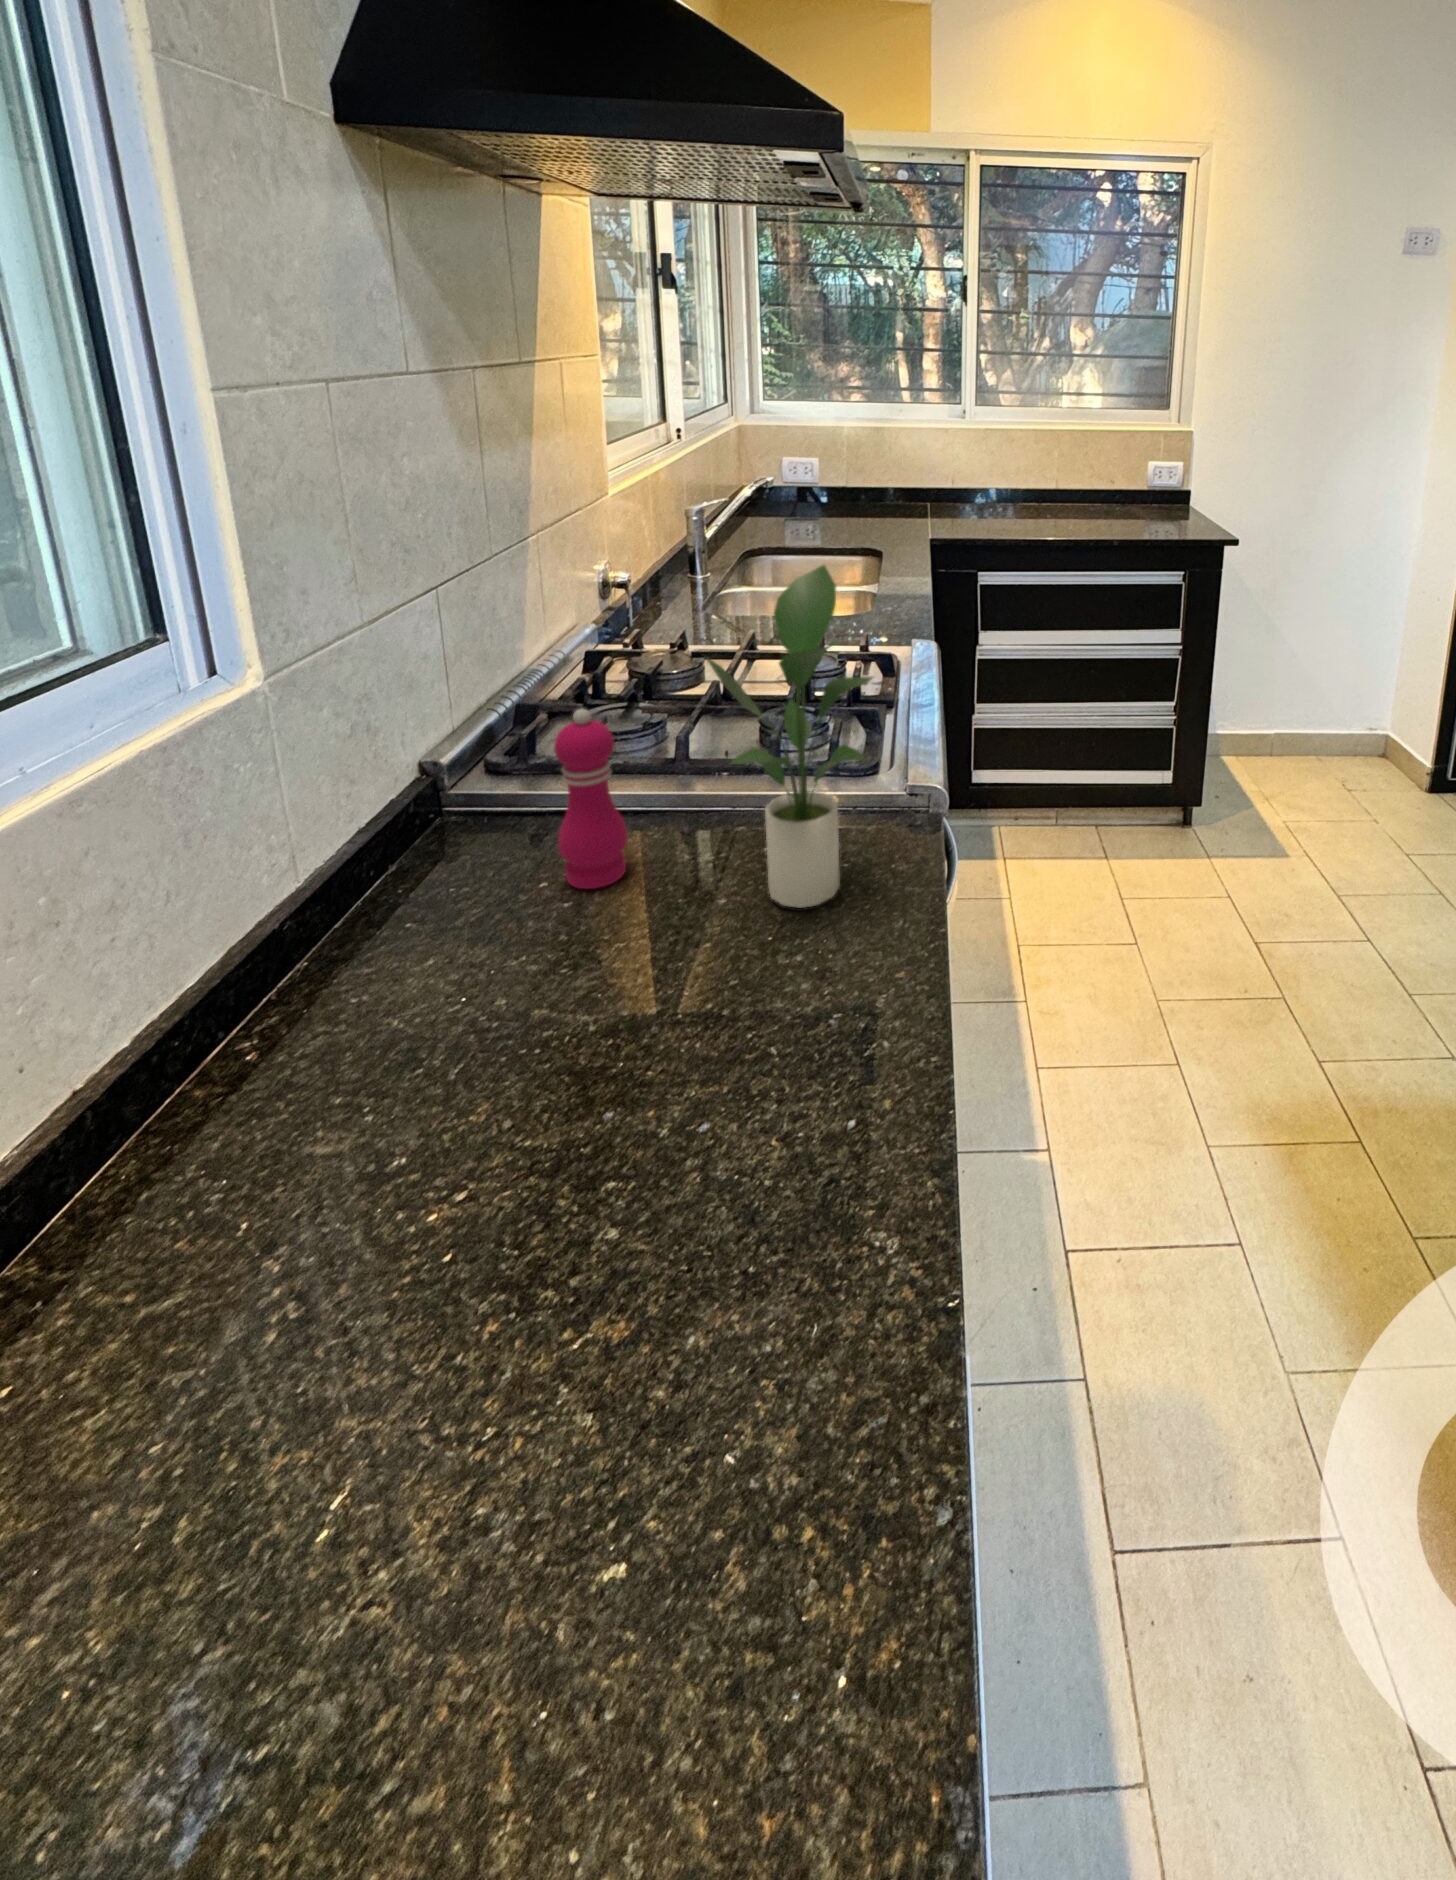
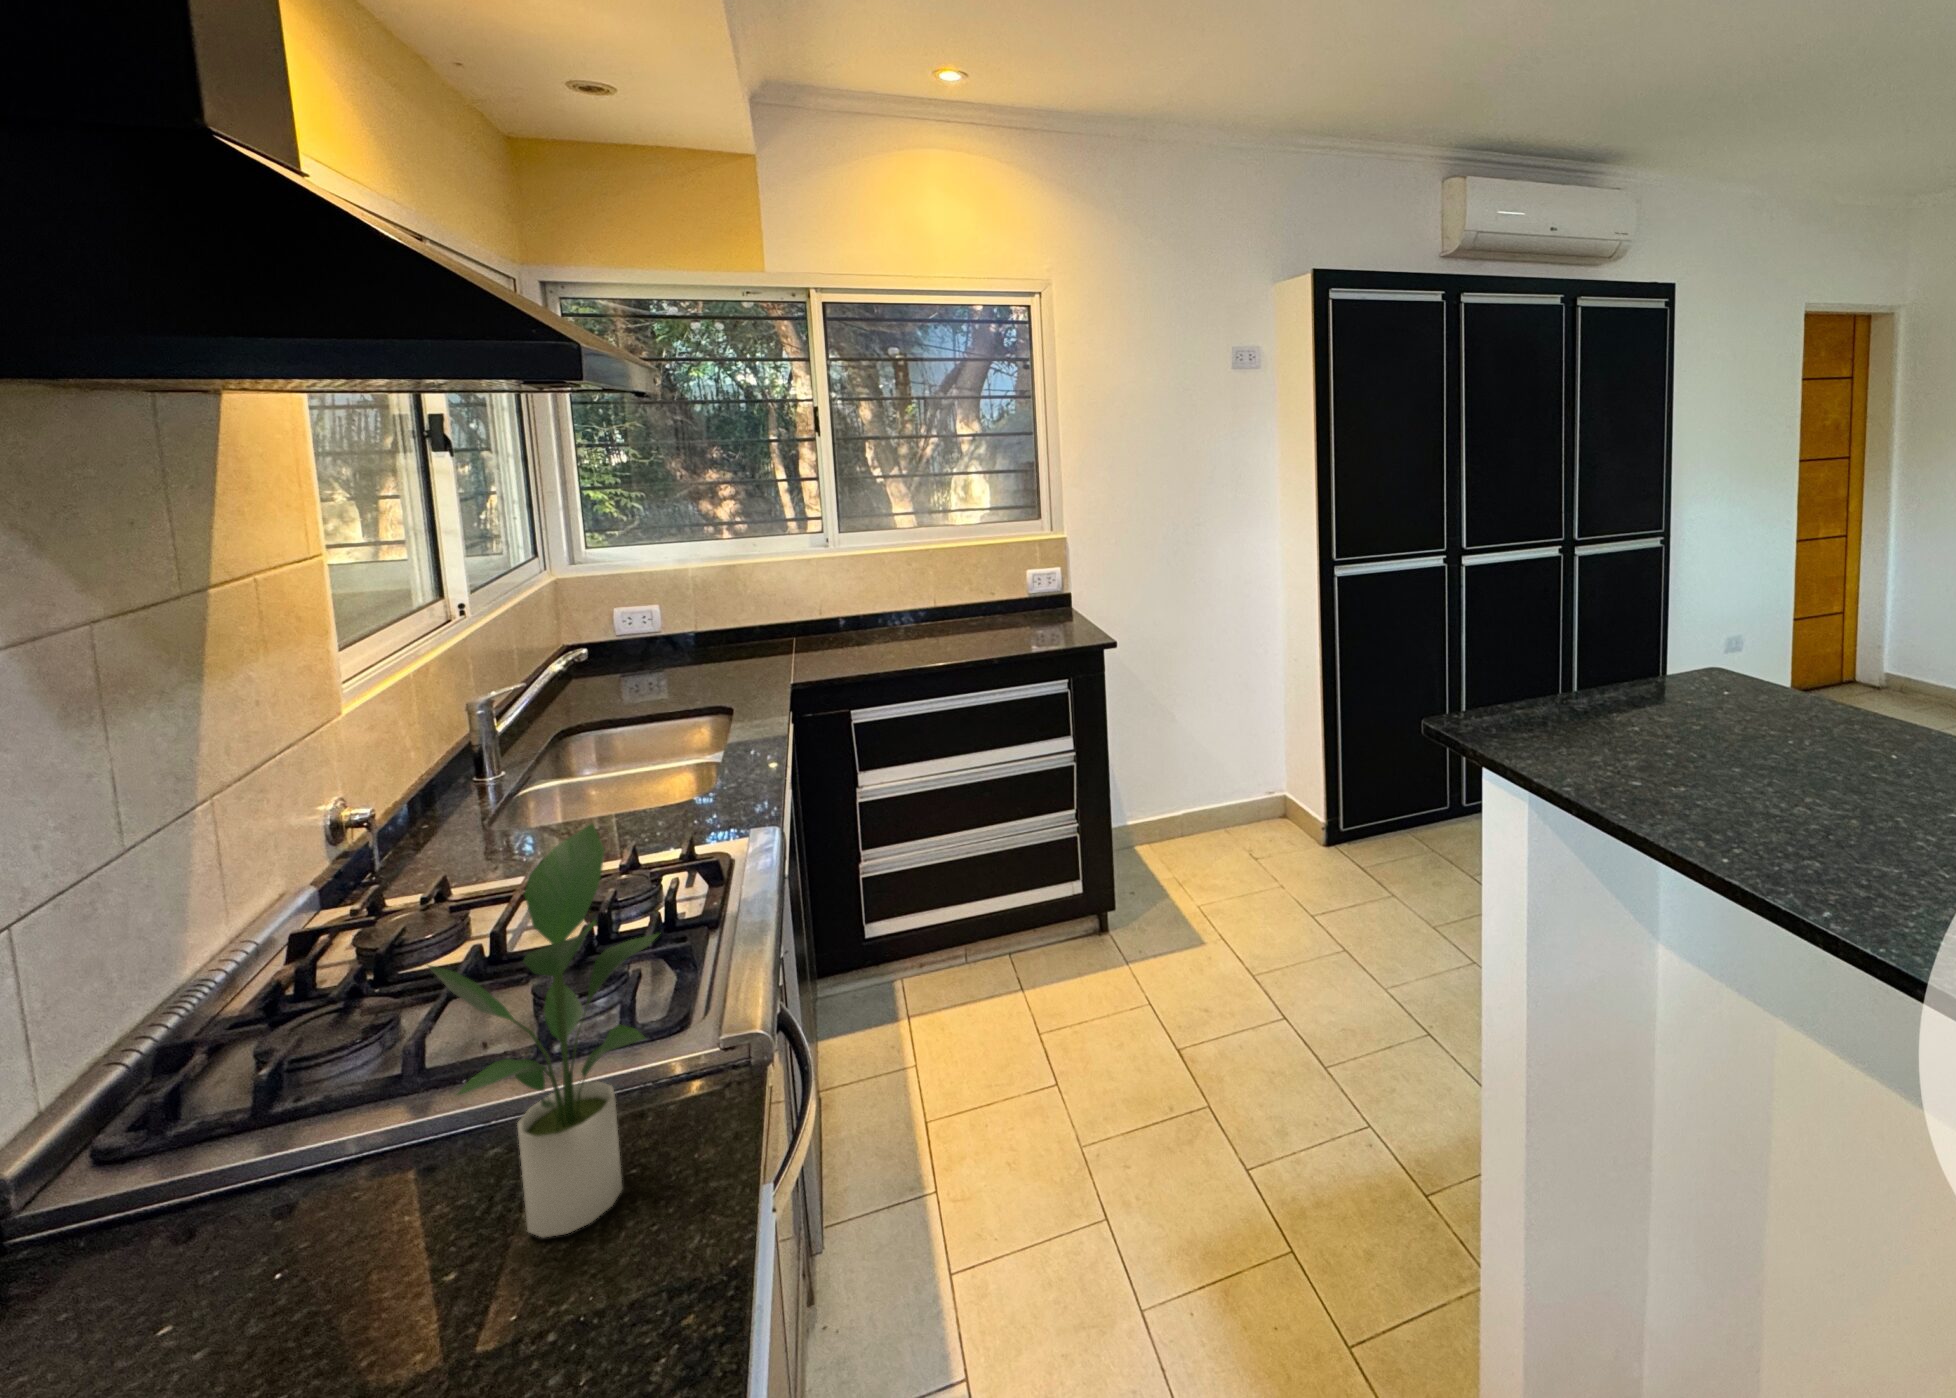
pepper mill: present [554,709,628,889] -> none [204,1059,323,1299]

